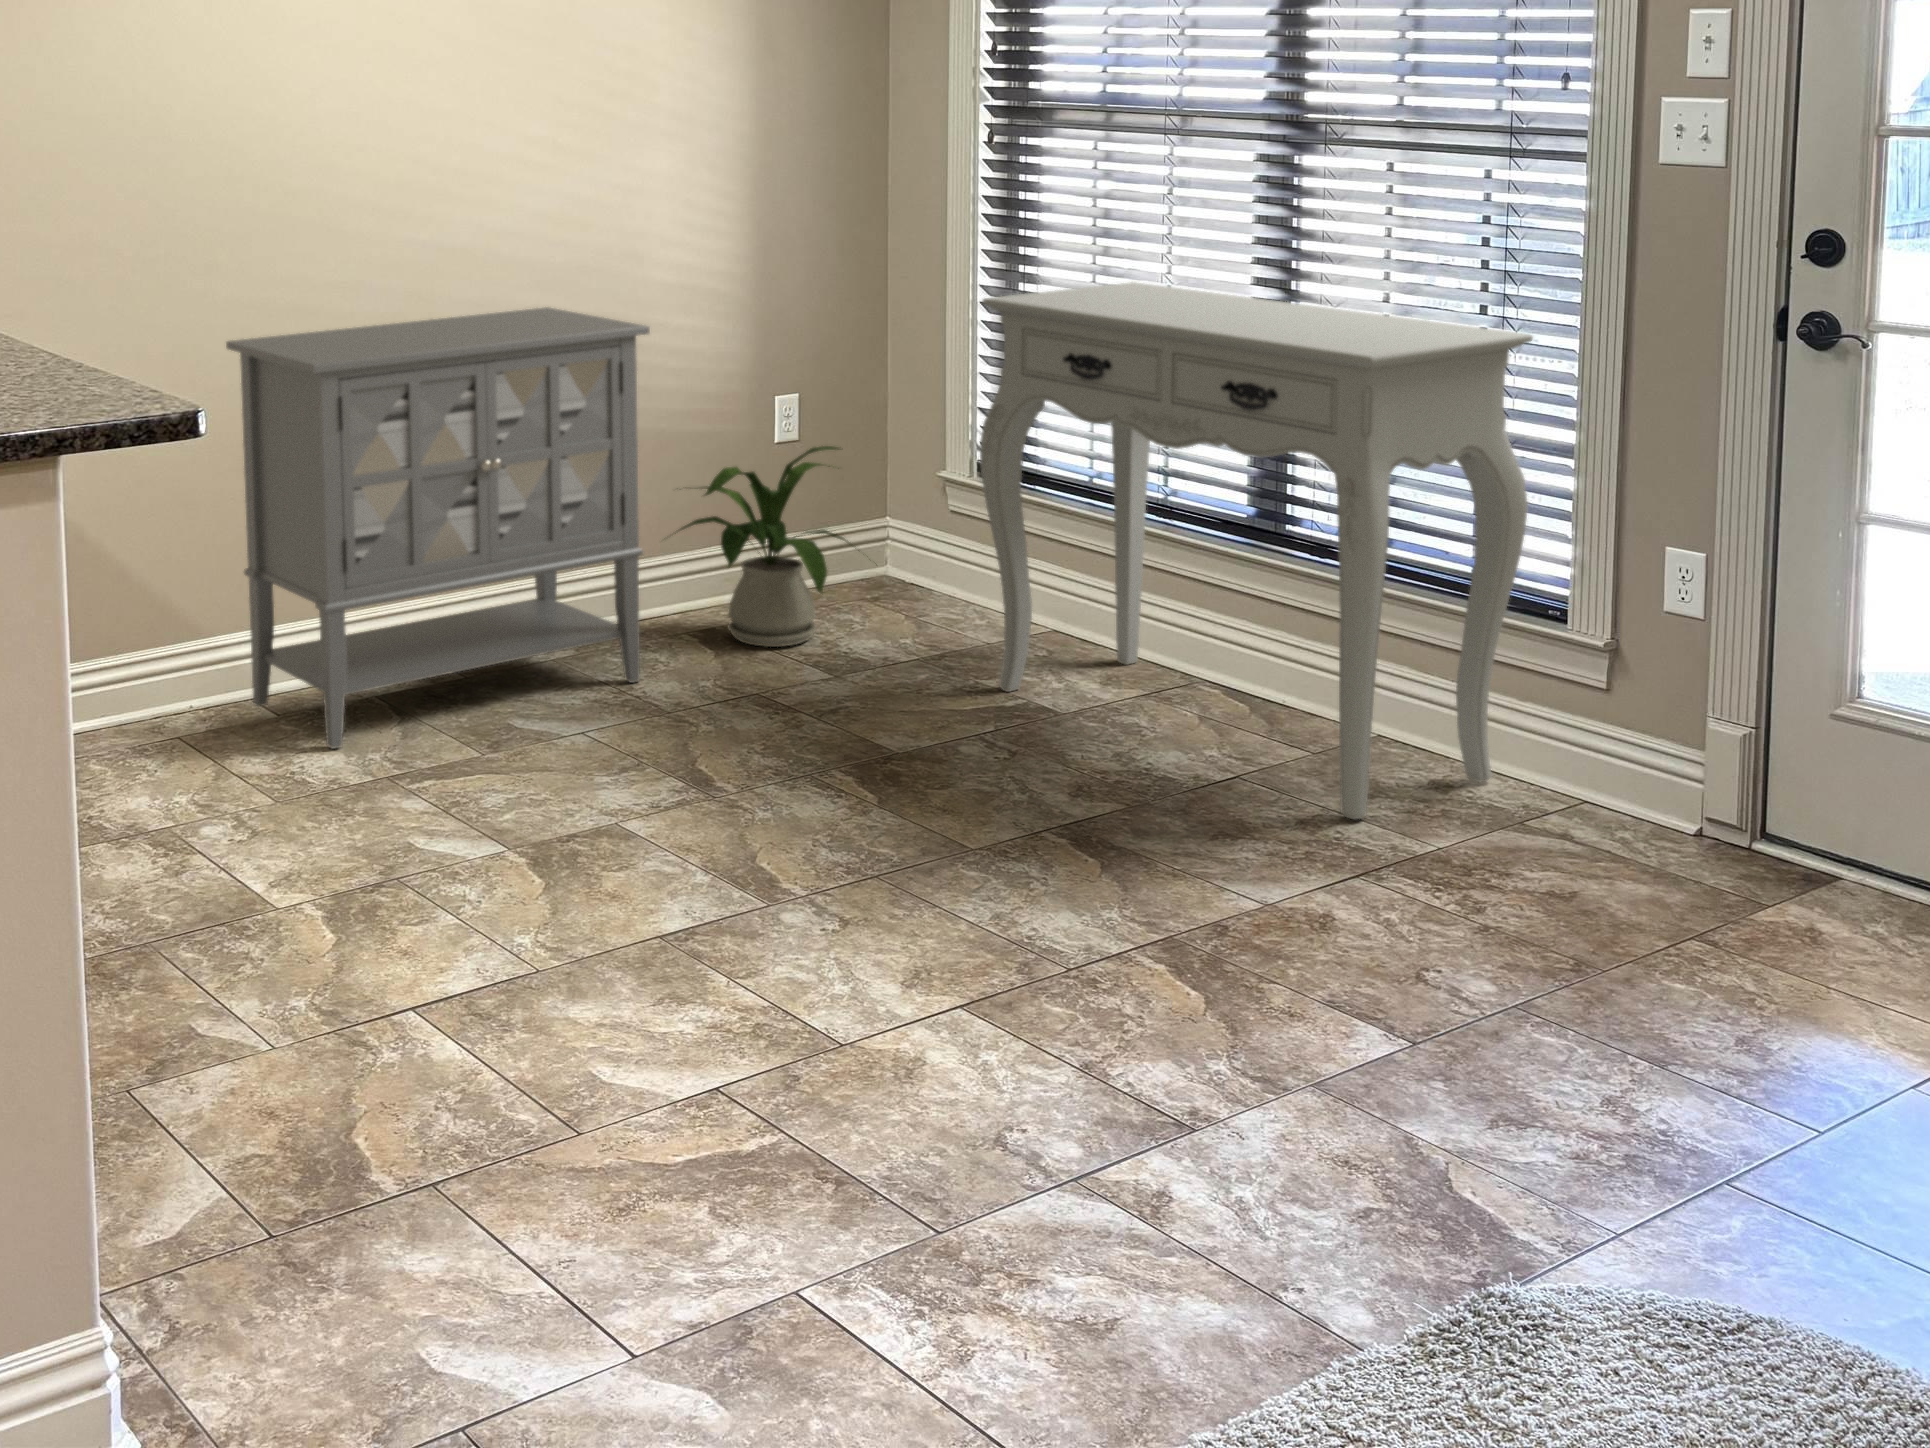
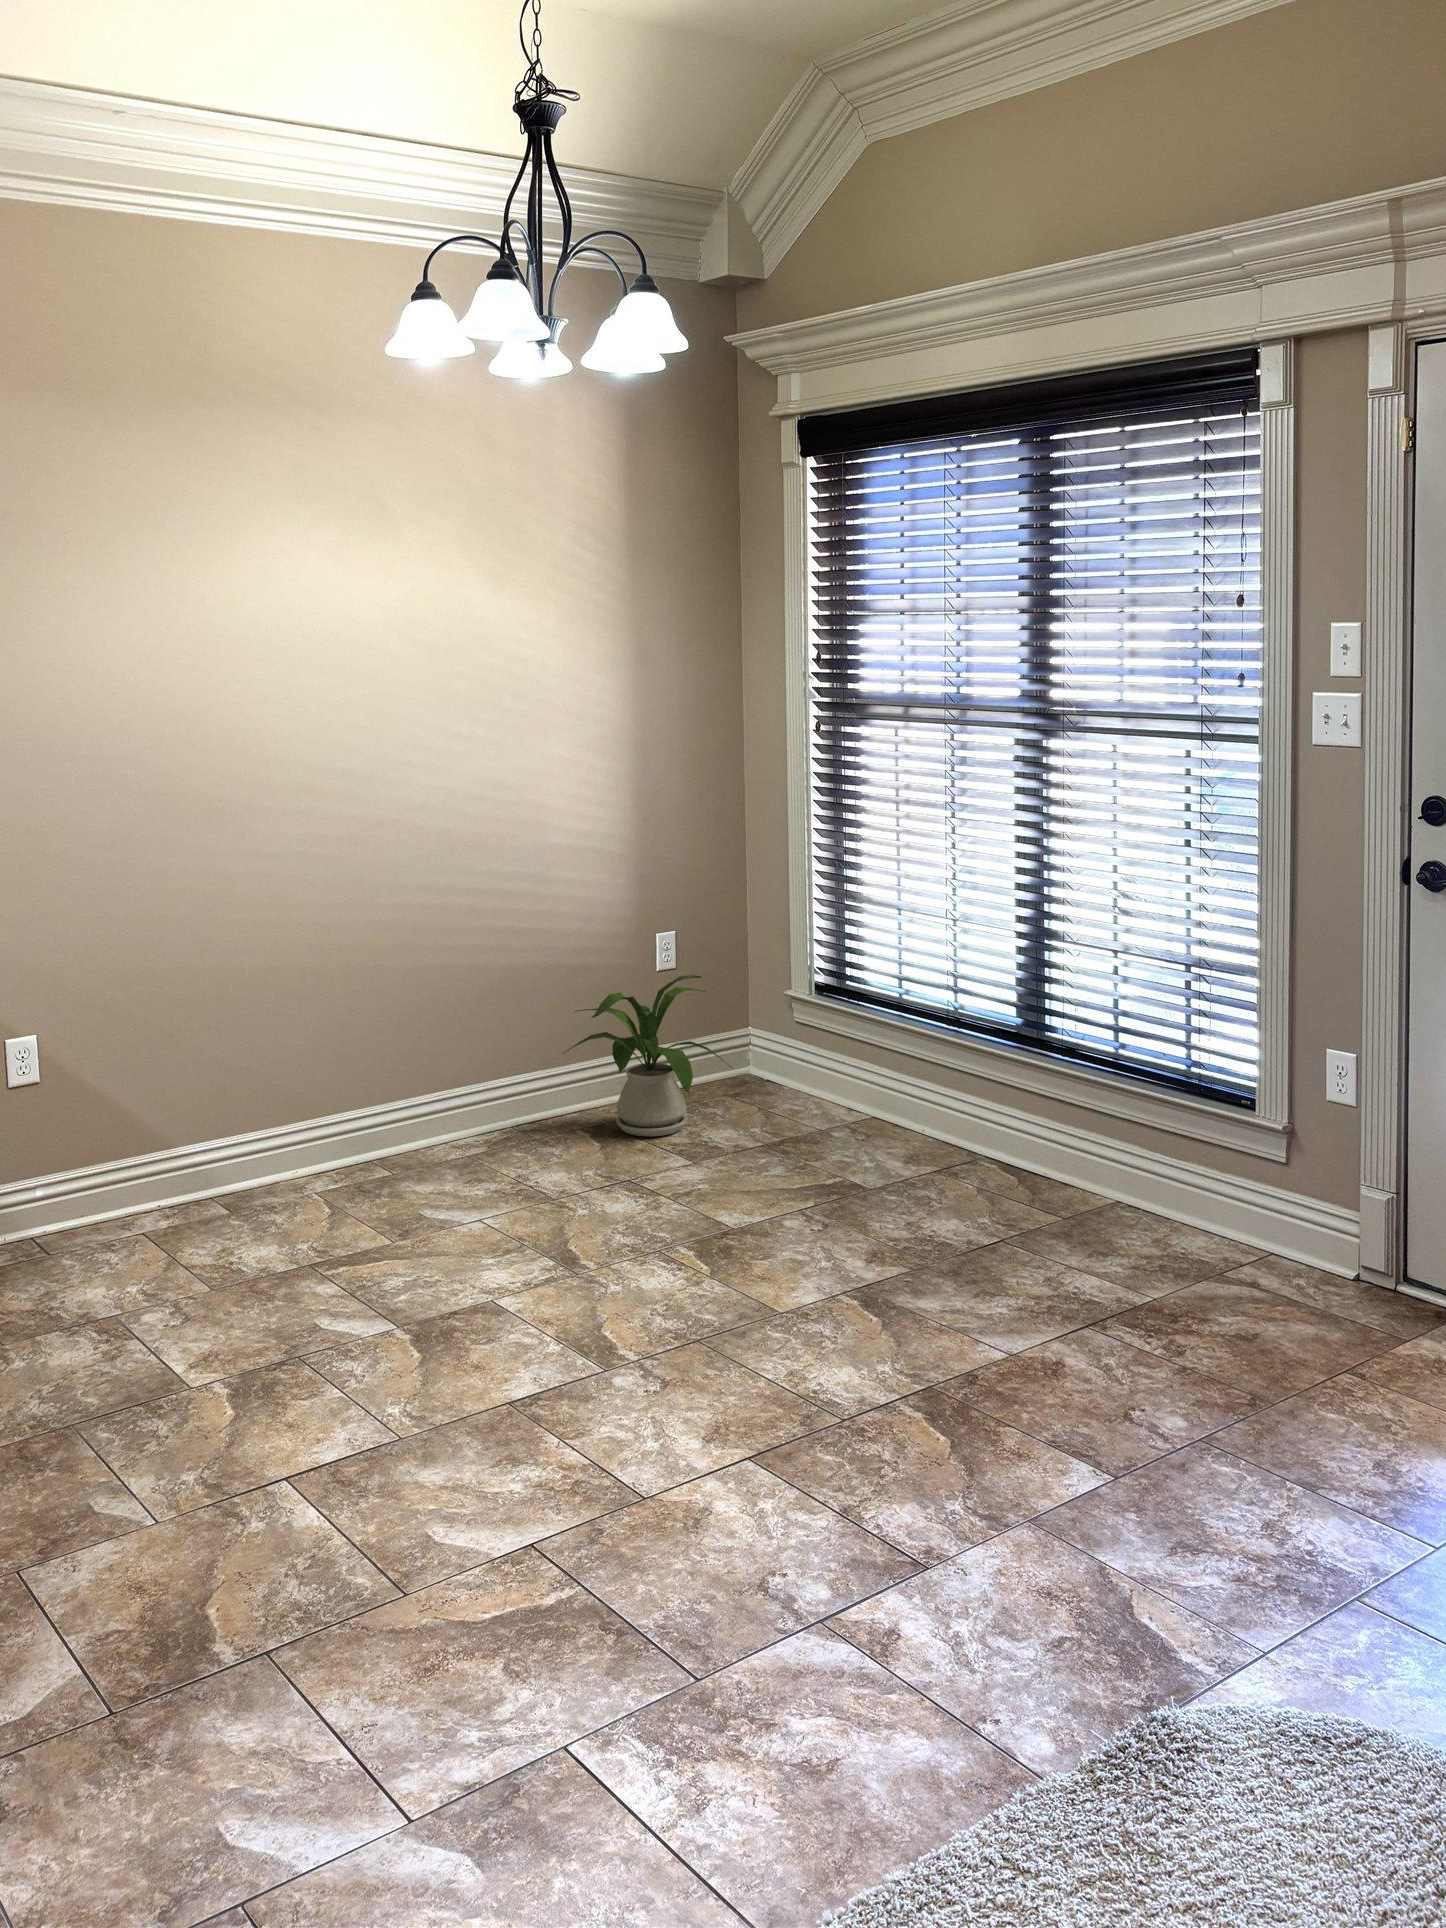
console table: present [980,282,1533,819] -> none [802,841,1220,1274]
cabinet: present [226,307,650,749] -> none [193,869,541,1237]

